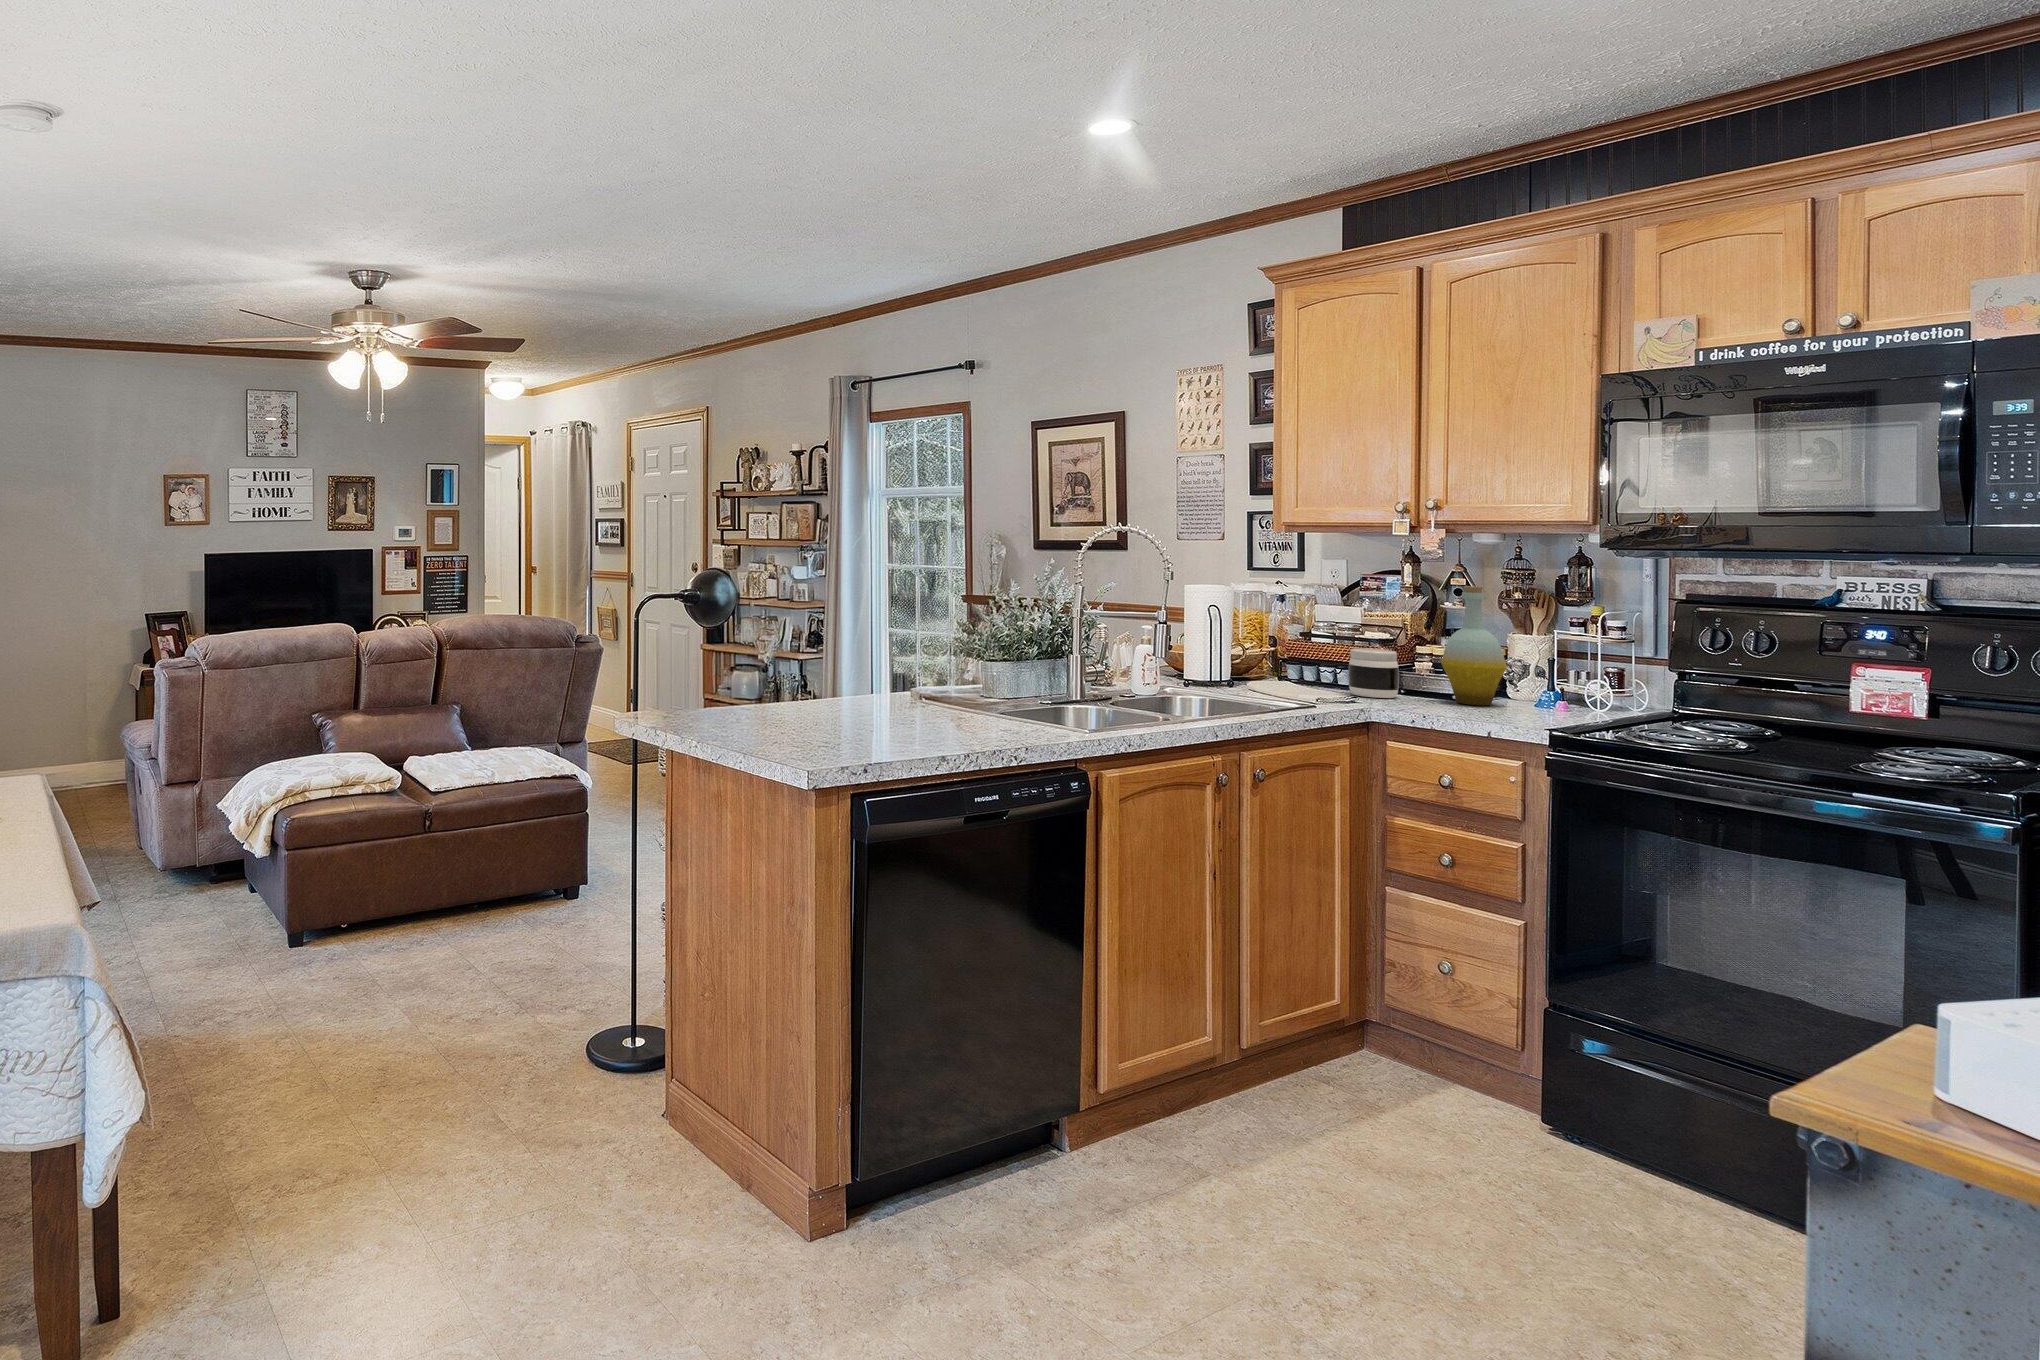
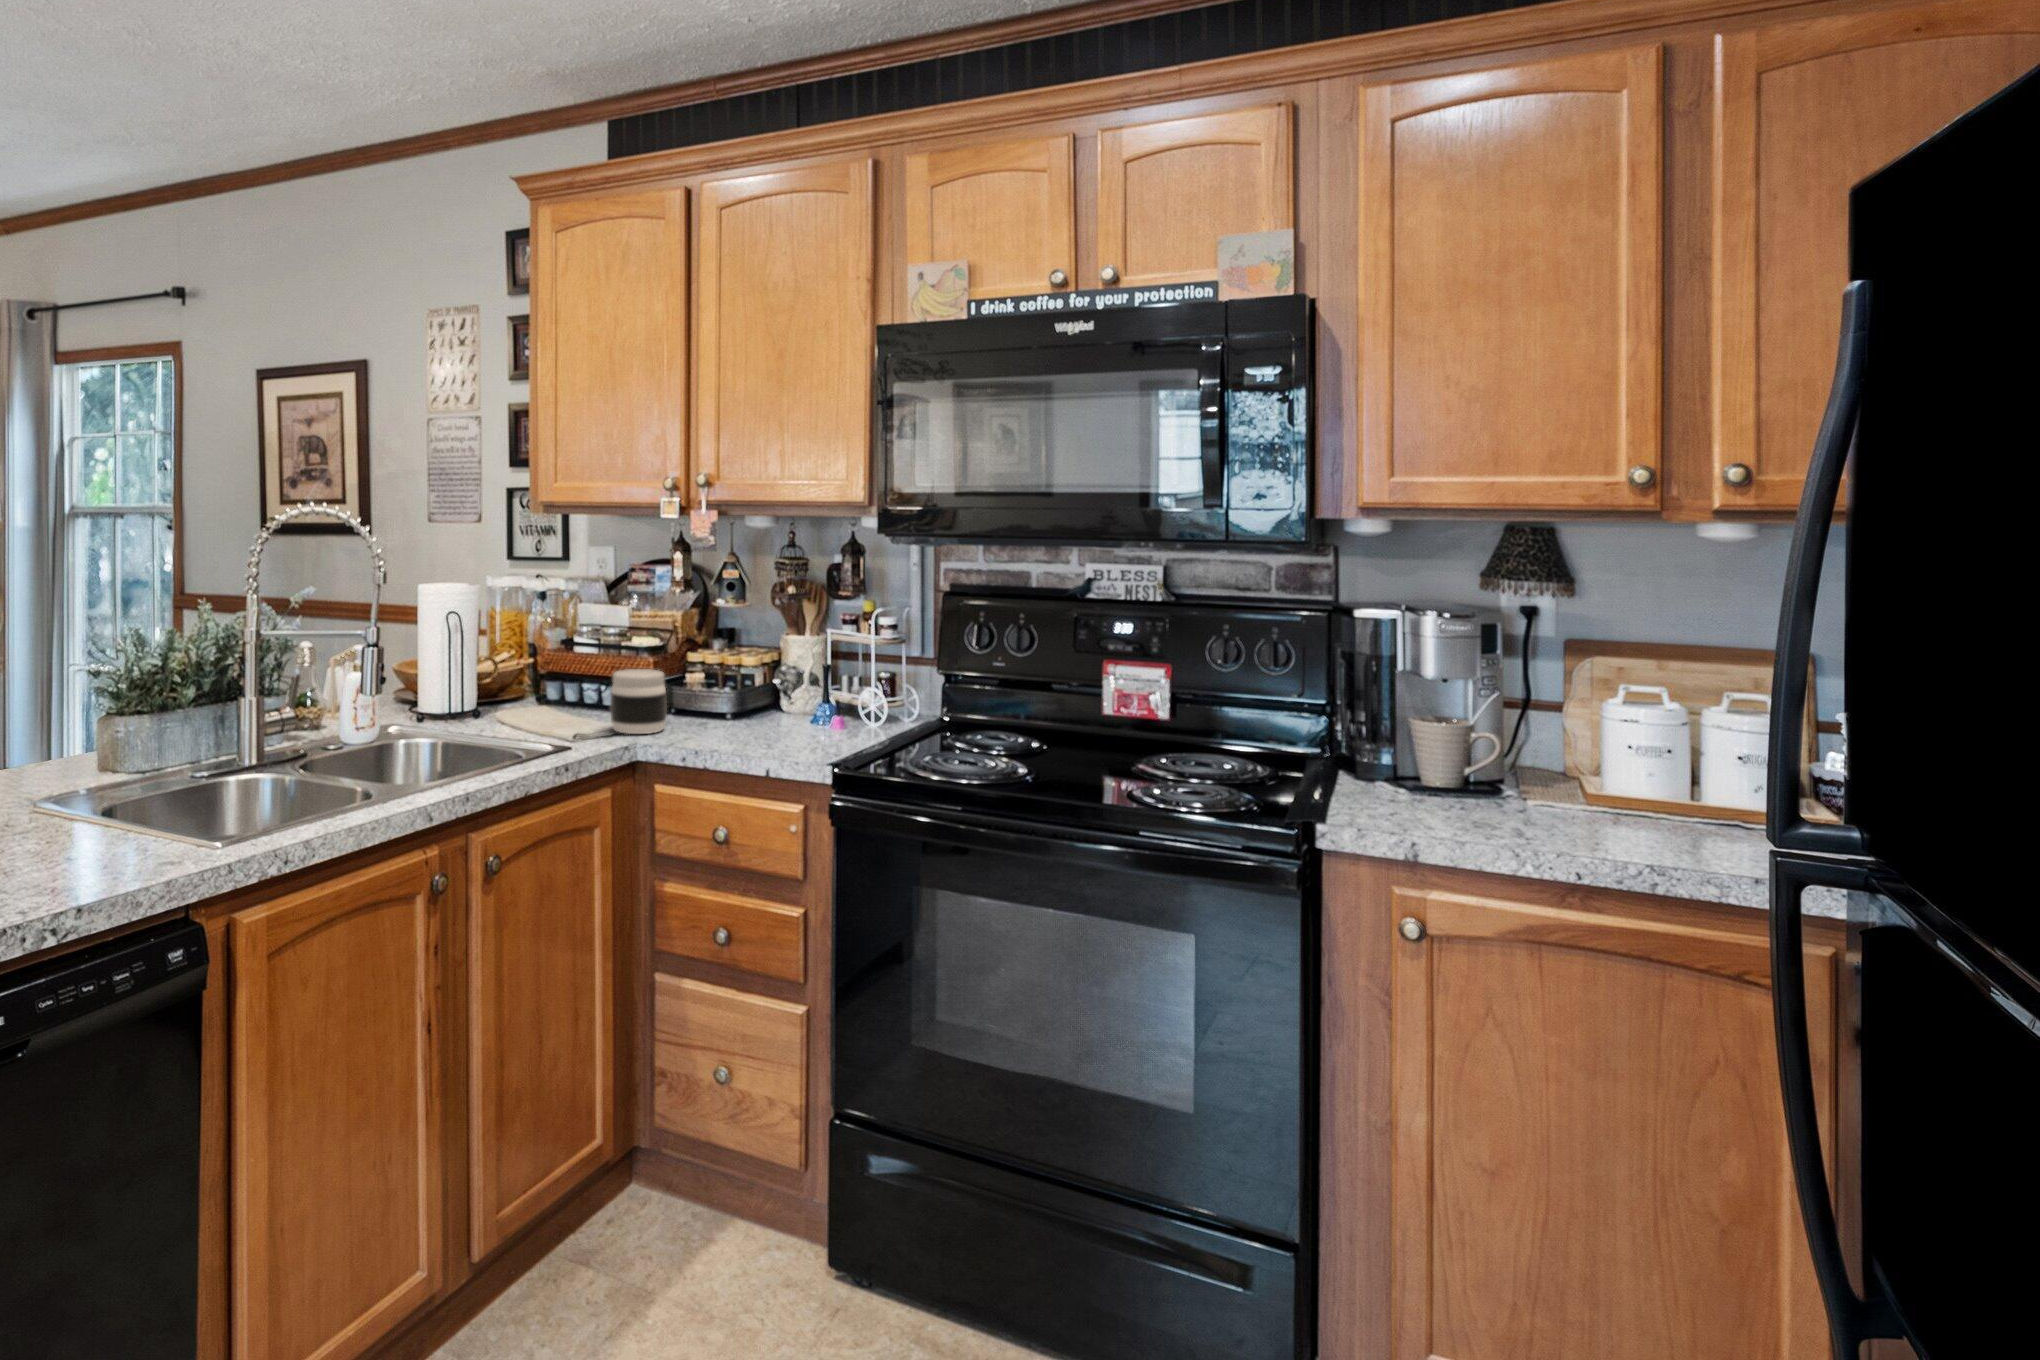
bottle: present [1441,586,1507,705] -> none [712,586,781,733]

